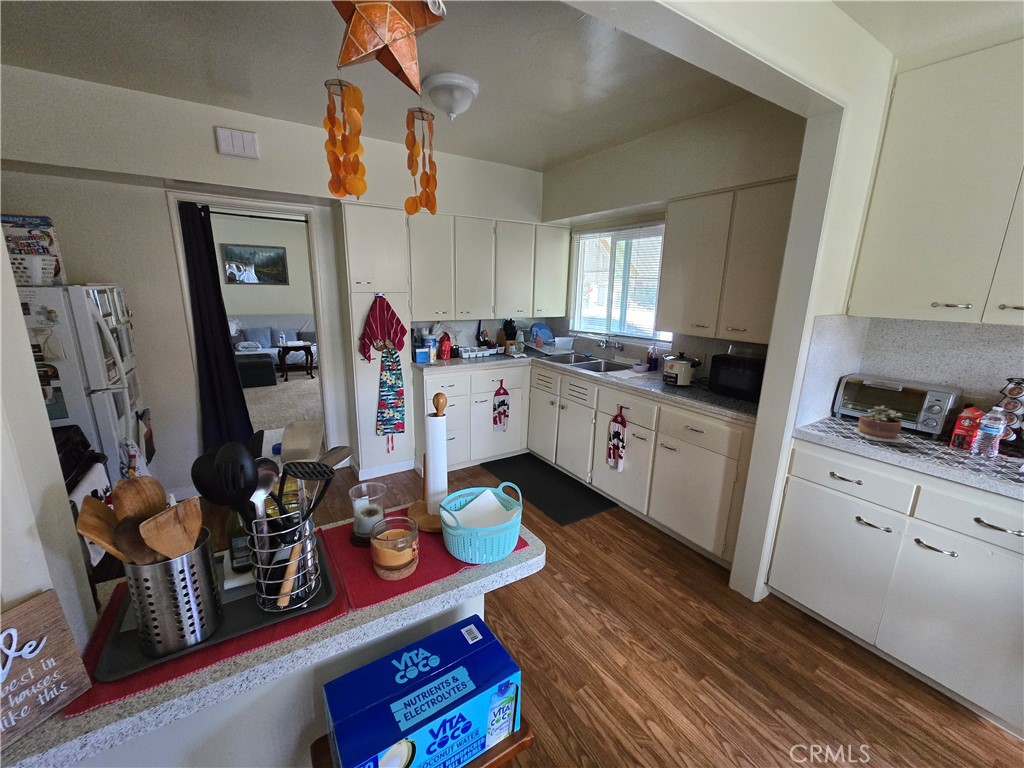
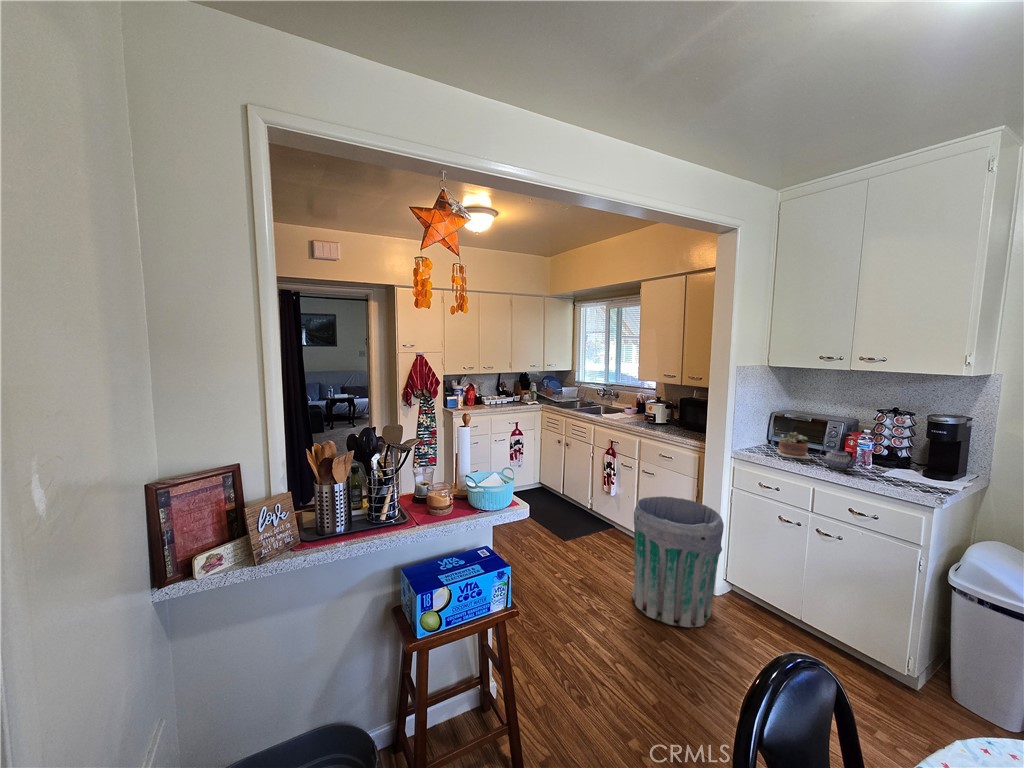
teapot: none [923,433,993,463] -> present [819,449,859,470]
trash can: none [654,484,786,657] -> present [632,496,724,627]

